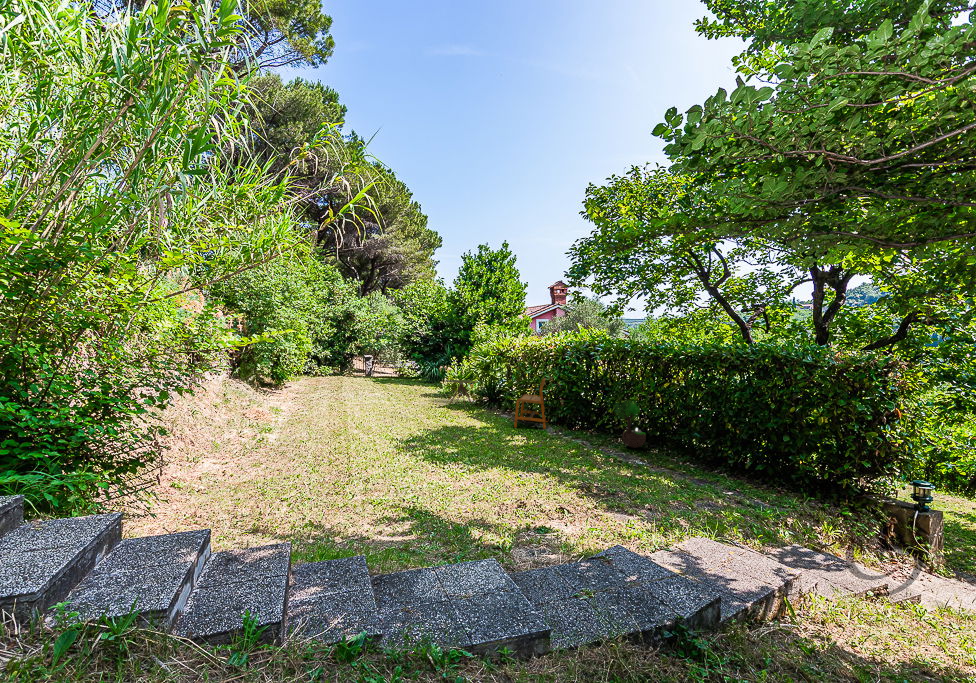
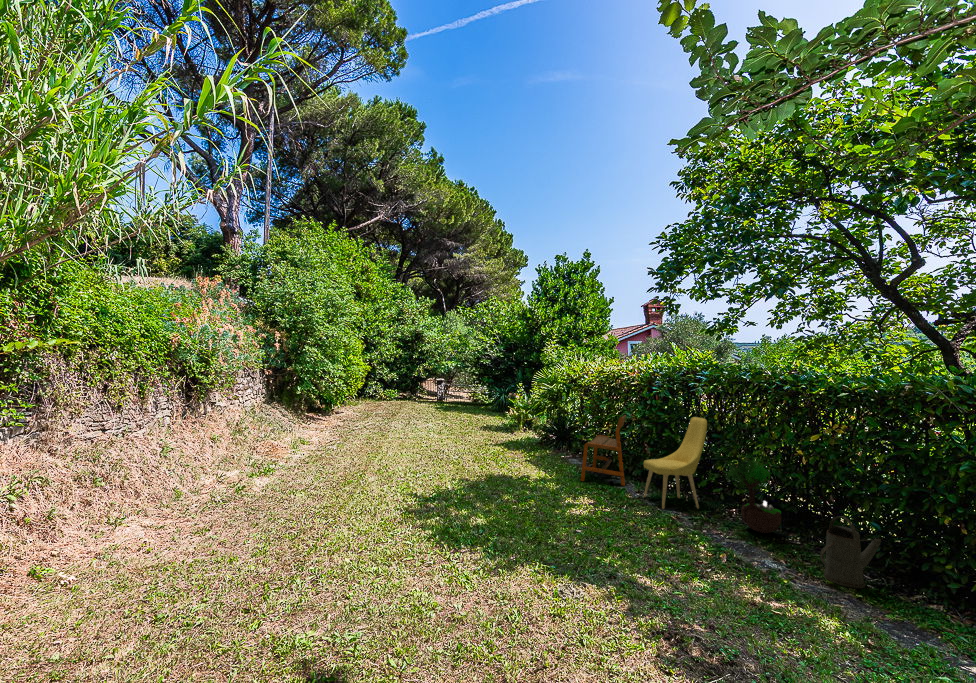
chair: none [560,377,602,440] -> present [644,417,707,509]
round table: present [445,380,478,405] -> none [505,411,546,443]
watering can: none [664,428,700,468] -> present [820,516,883,588]

